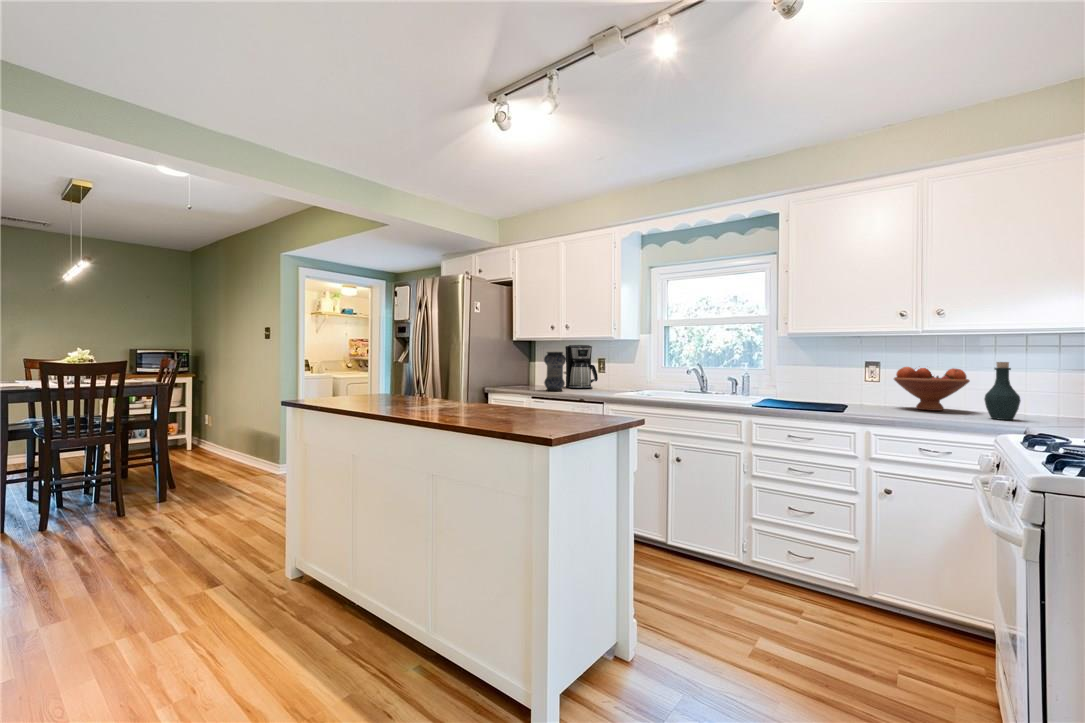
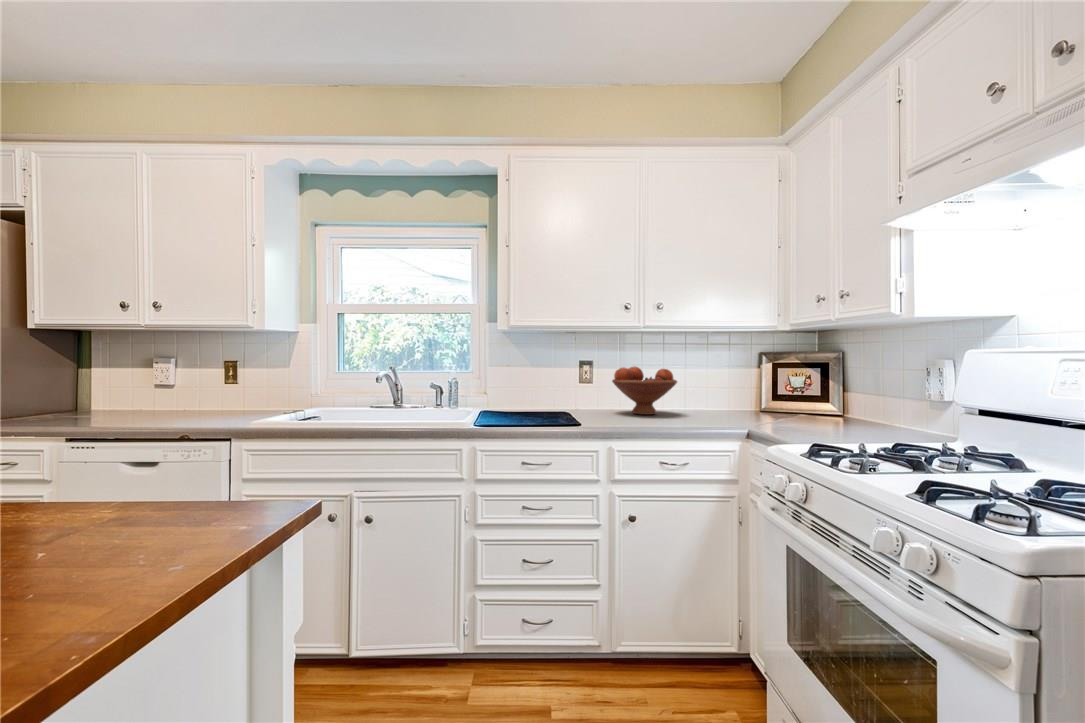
coffee maker: present [565,345,598,389] -> none [155,338,223,413]
vase: present [544,352,566,391] -> none [97,349,151,423]
bottle: present [984,362,1020,420] -> none [700,362,728,422]

